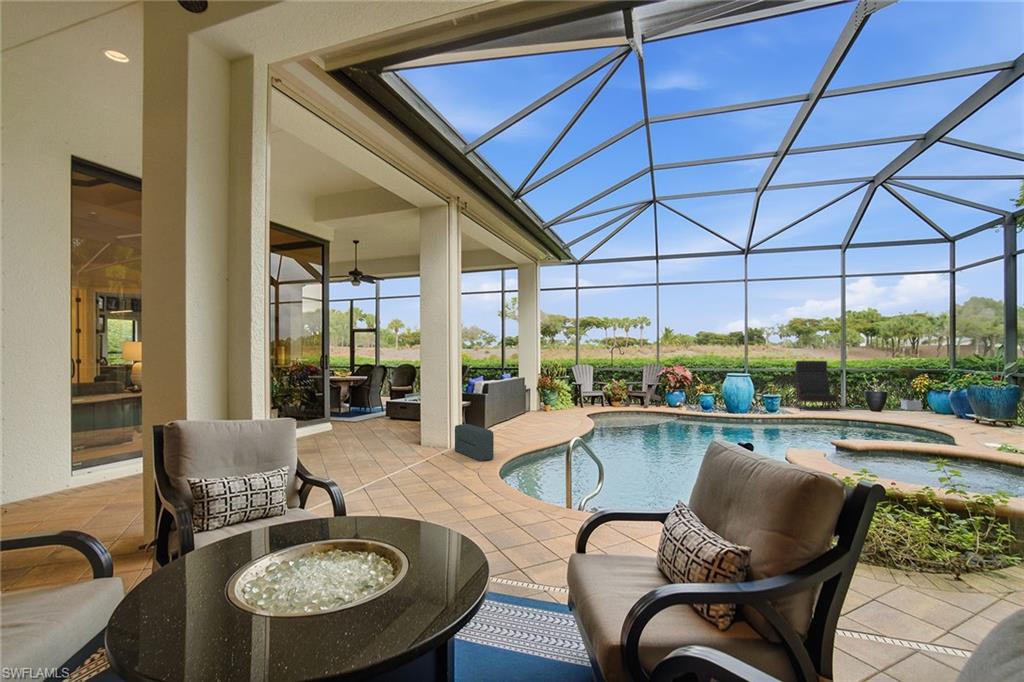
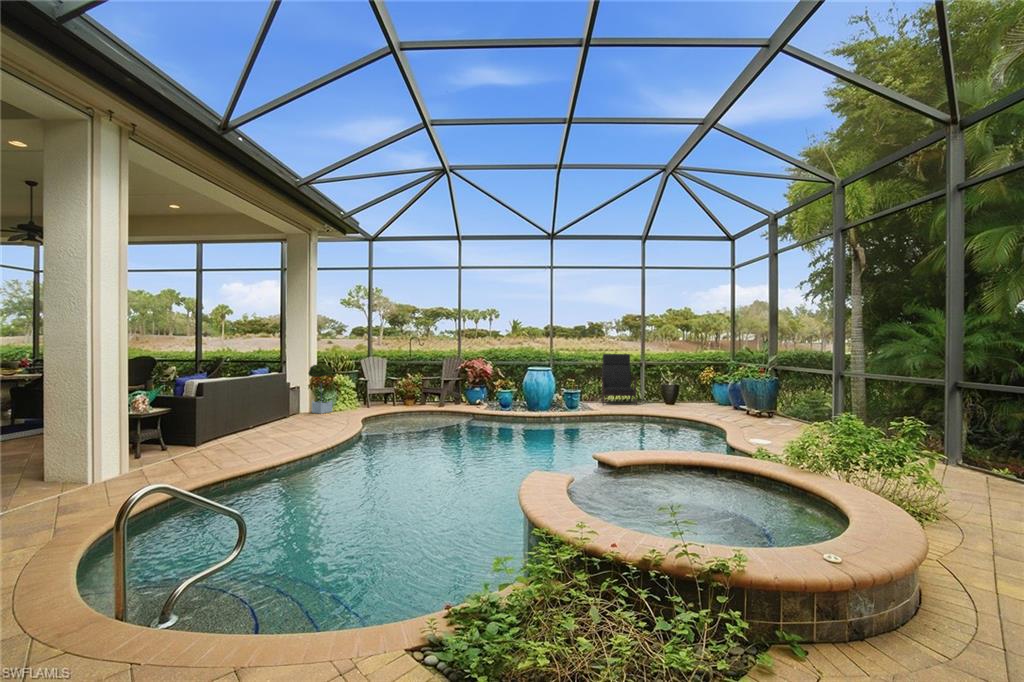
potted tree: present [898,366,922,410] -> present [309,364,332,414]
pouf: present [455,424,494,461] -> none [33,447,75,511]

